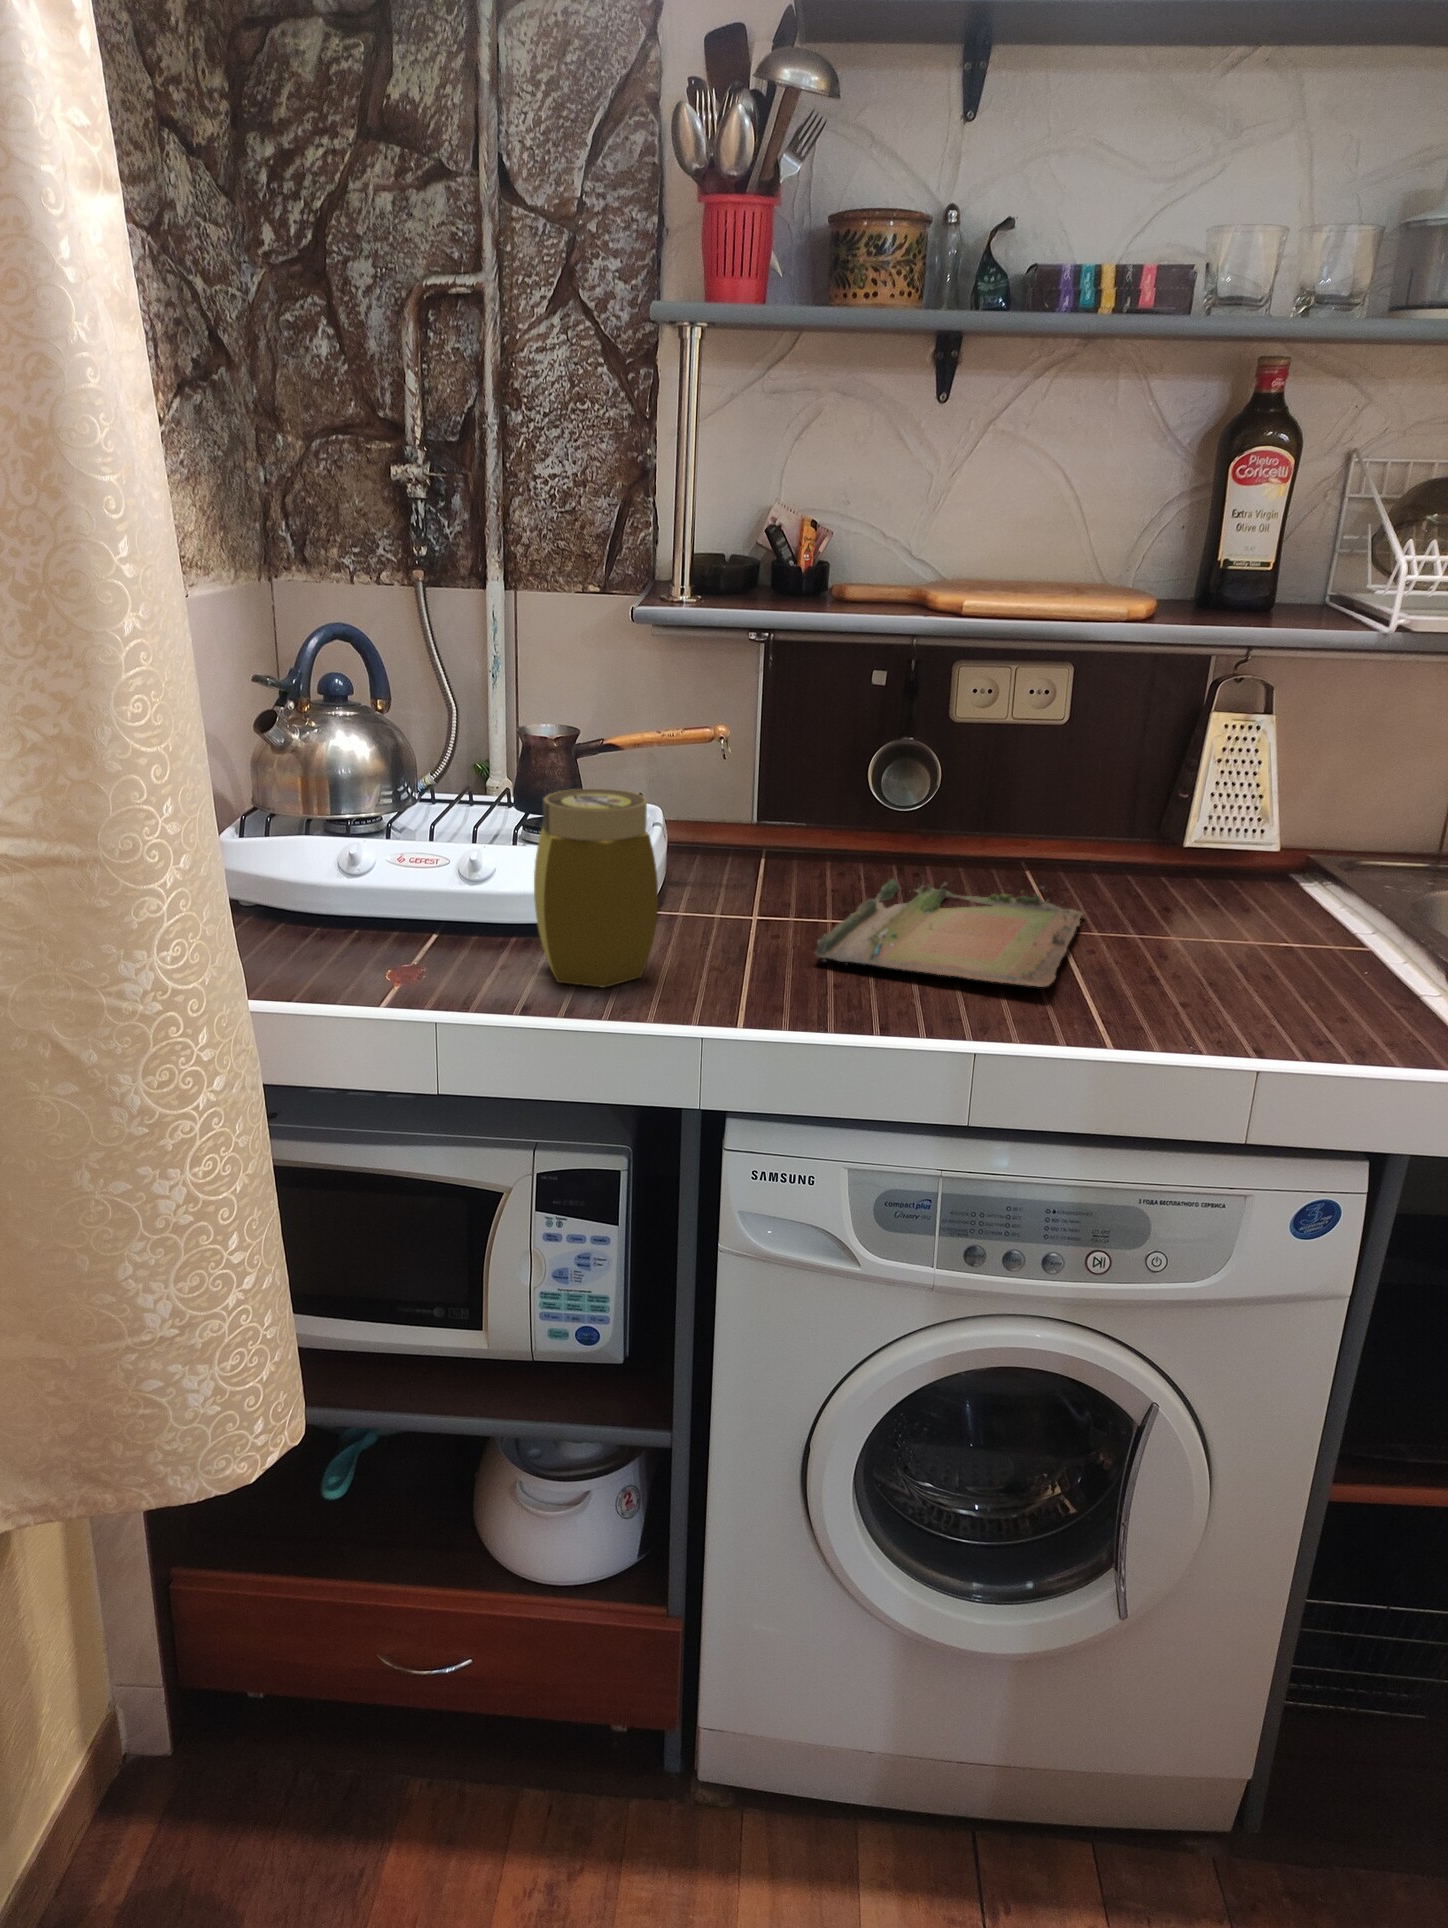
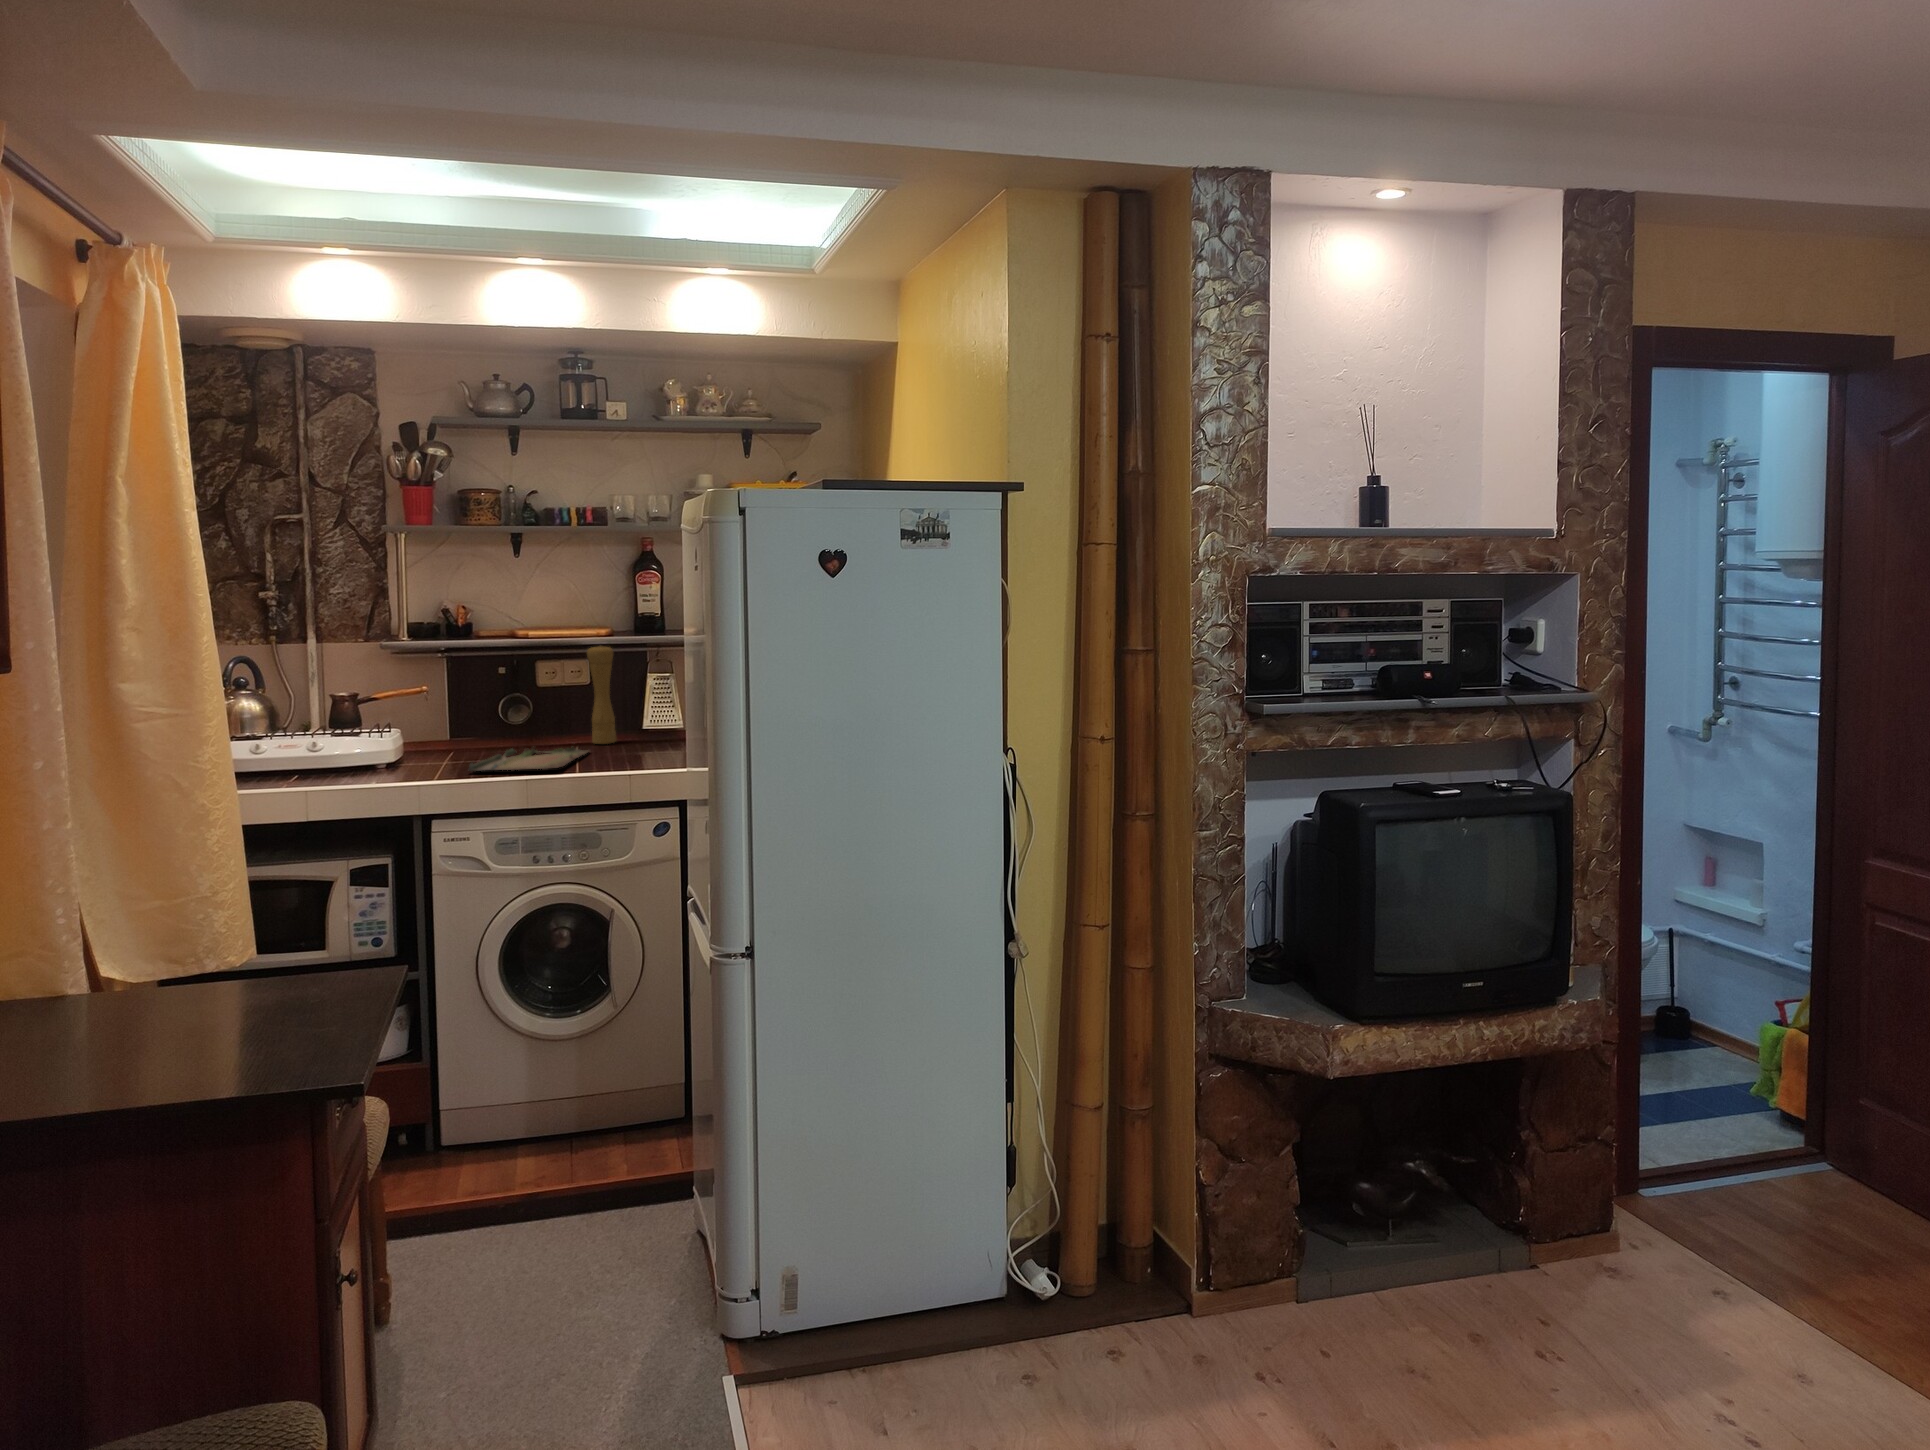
pepper mill: none [1067,637,1156,888] -> present [587,645,617,744]
jar: present [534,789,658,988] -> none [340,712,396,788]

